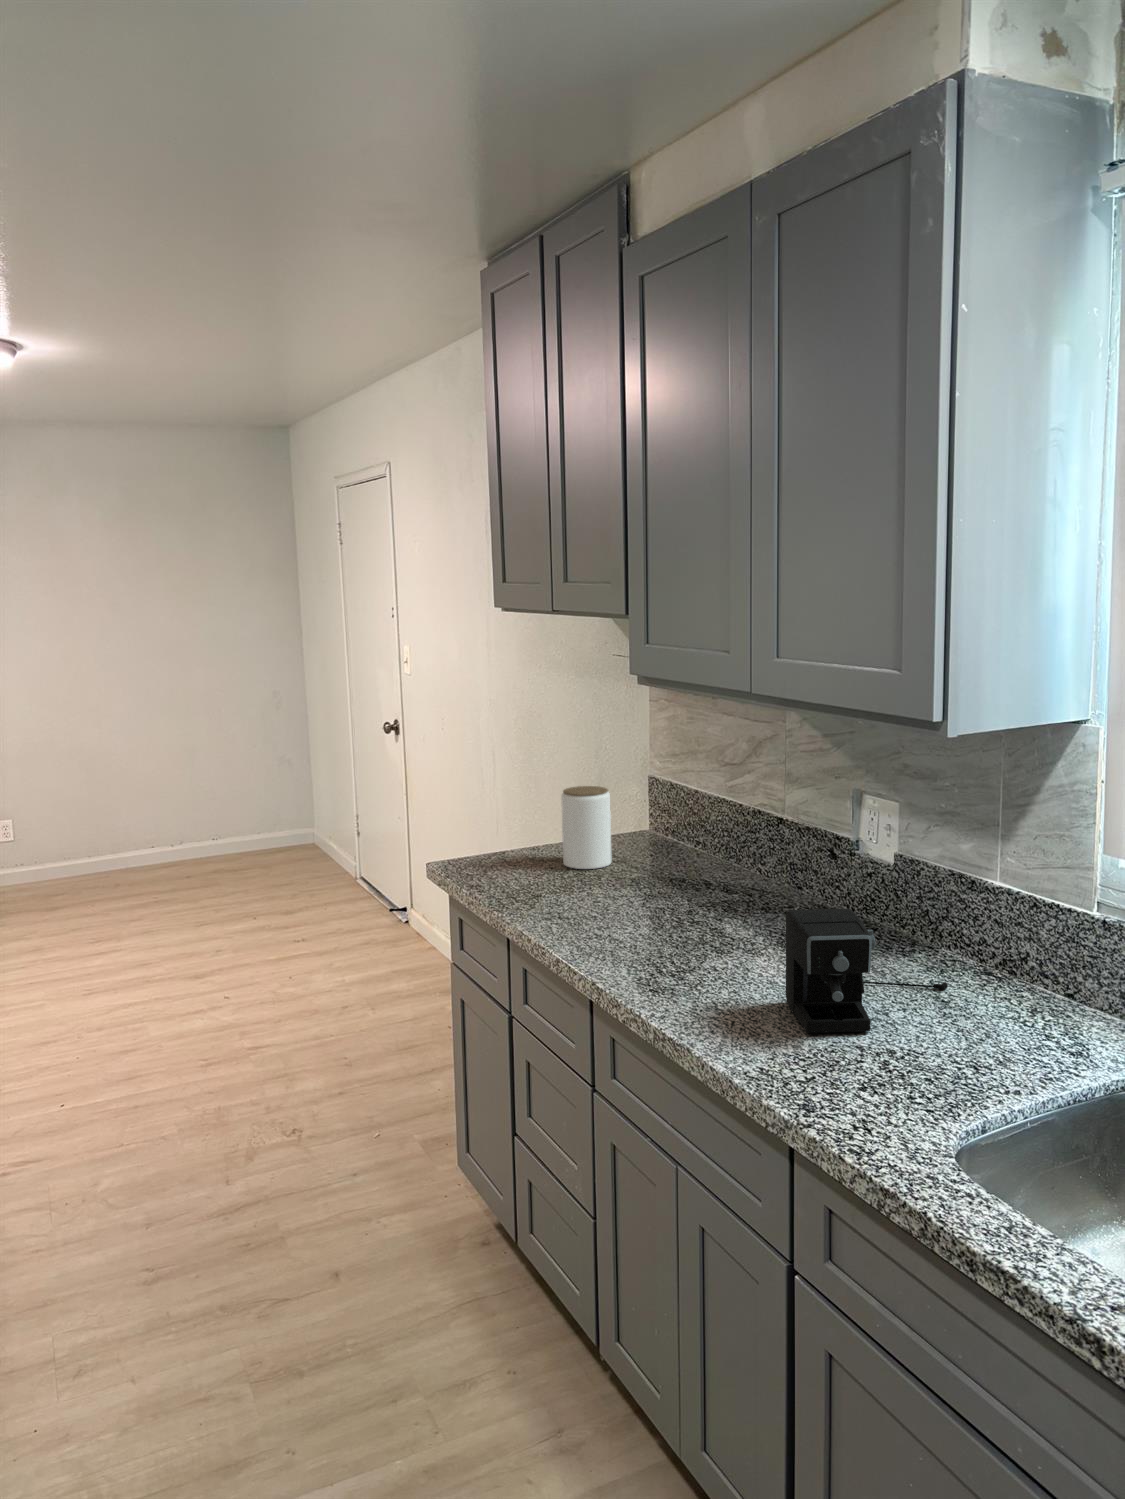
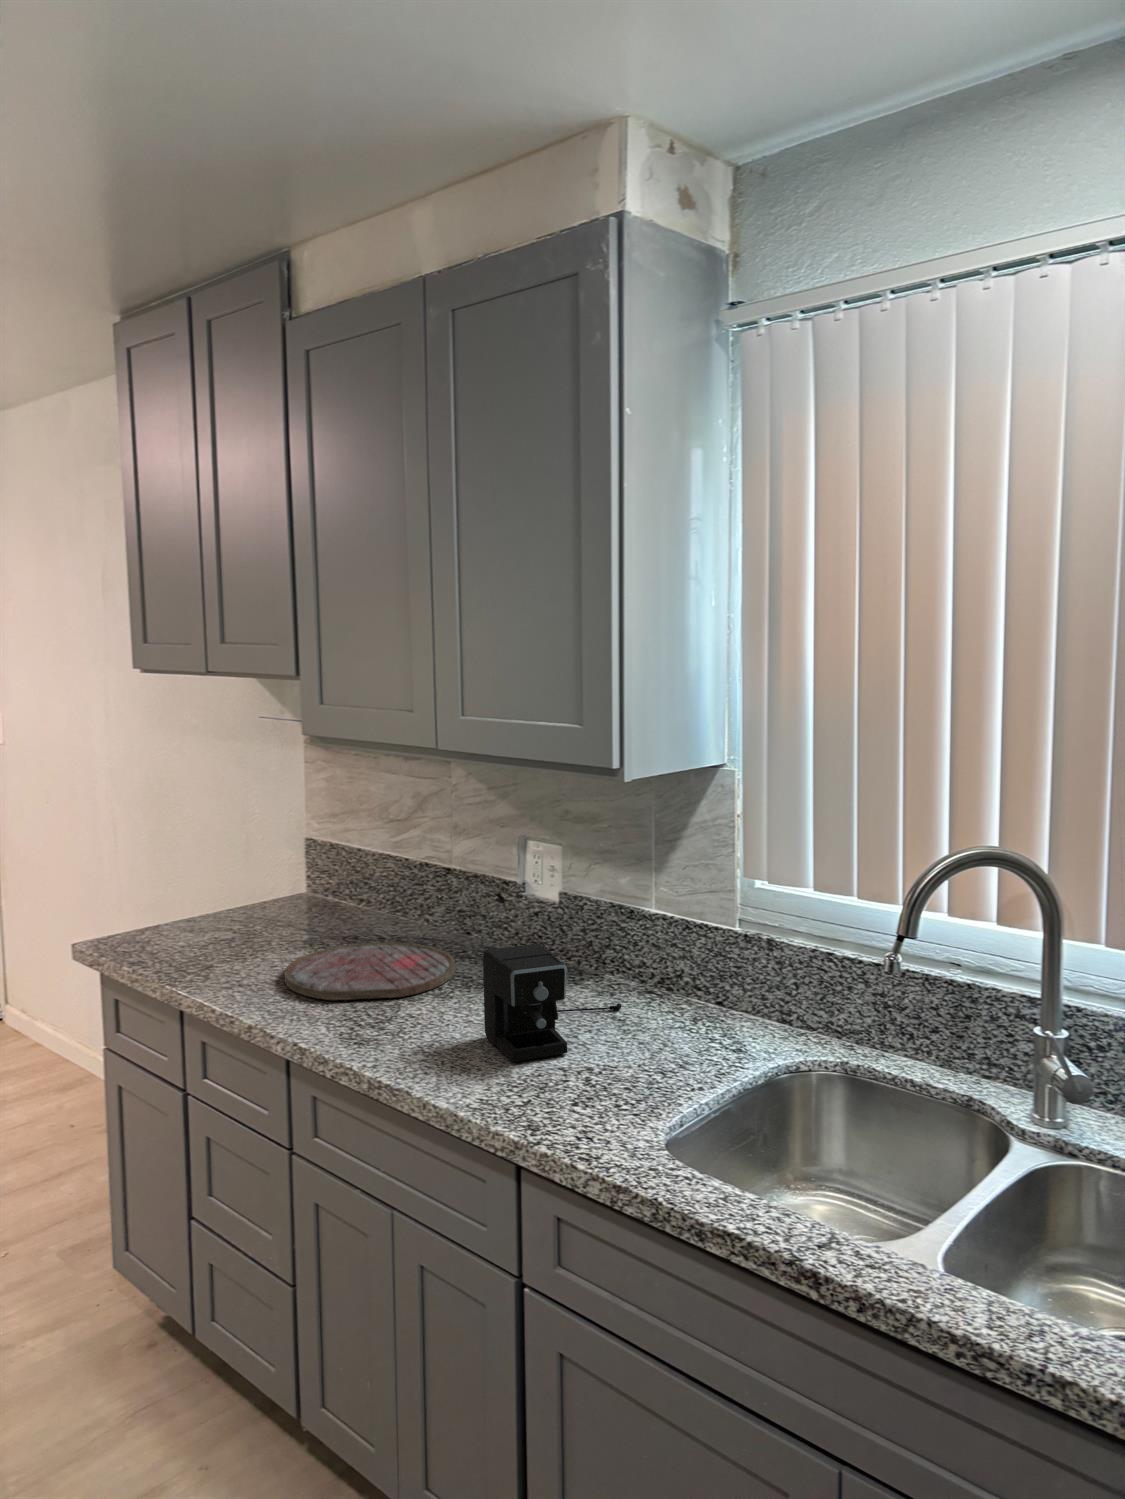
jar: present [561,786,612,869] -> none [223,849,277,933]
cutting board: none [602,889,776,949] -> present [285,942,455,1000]

